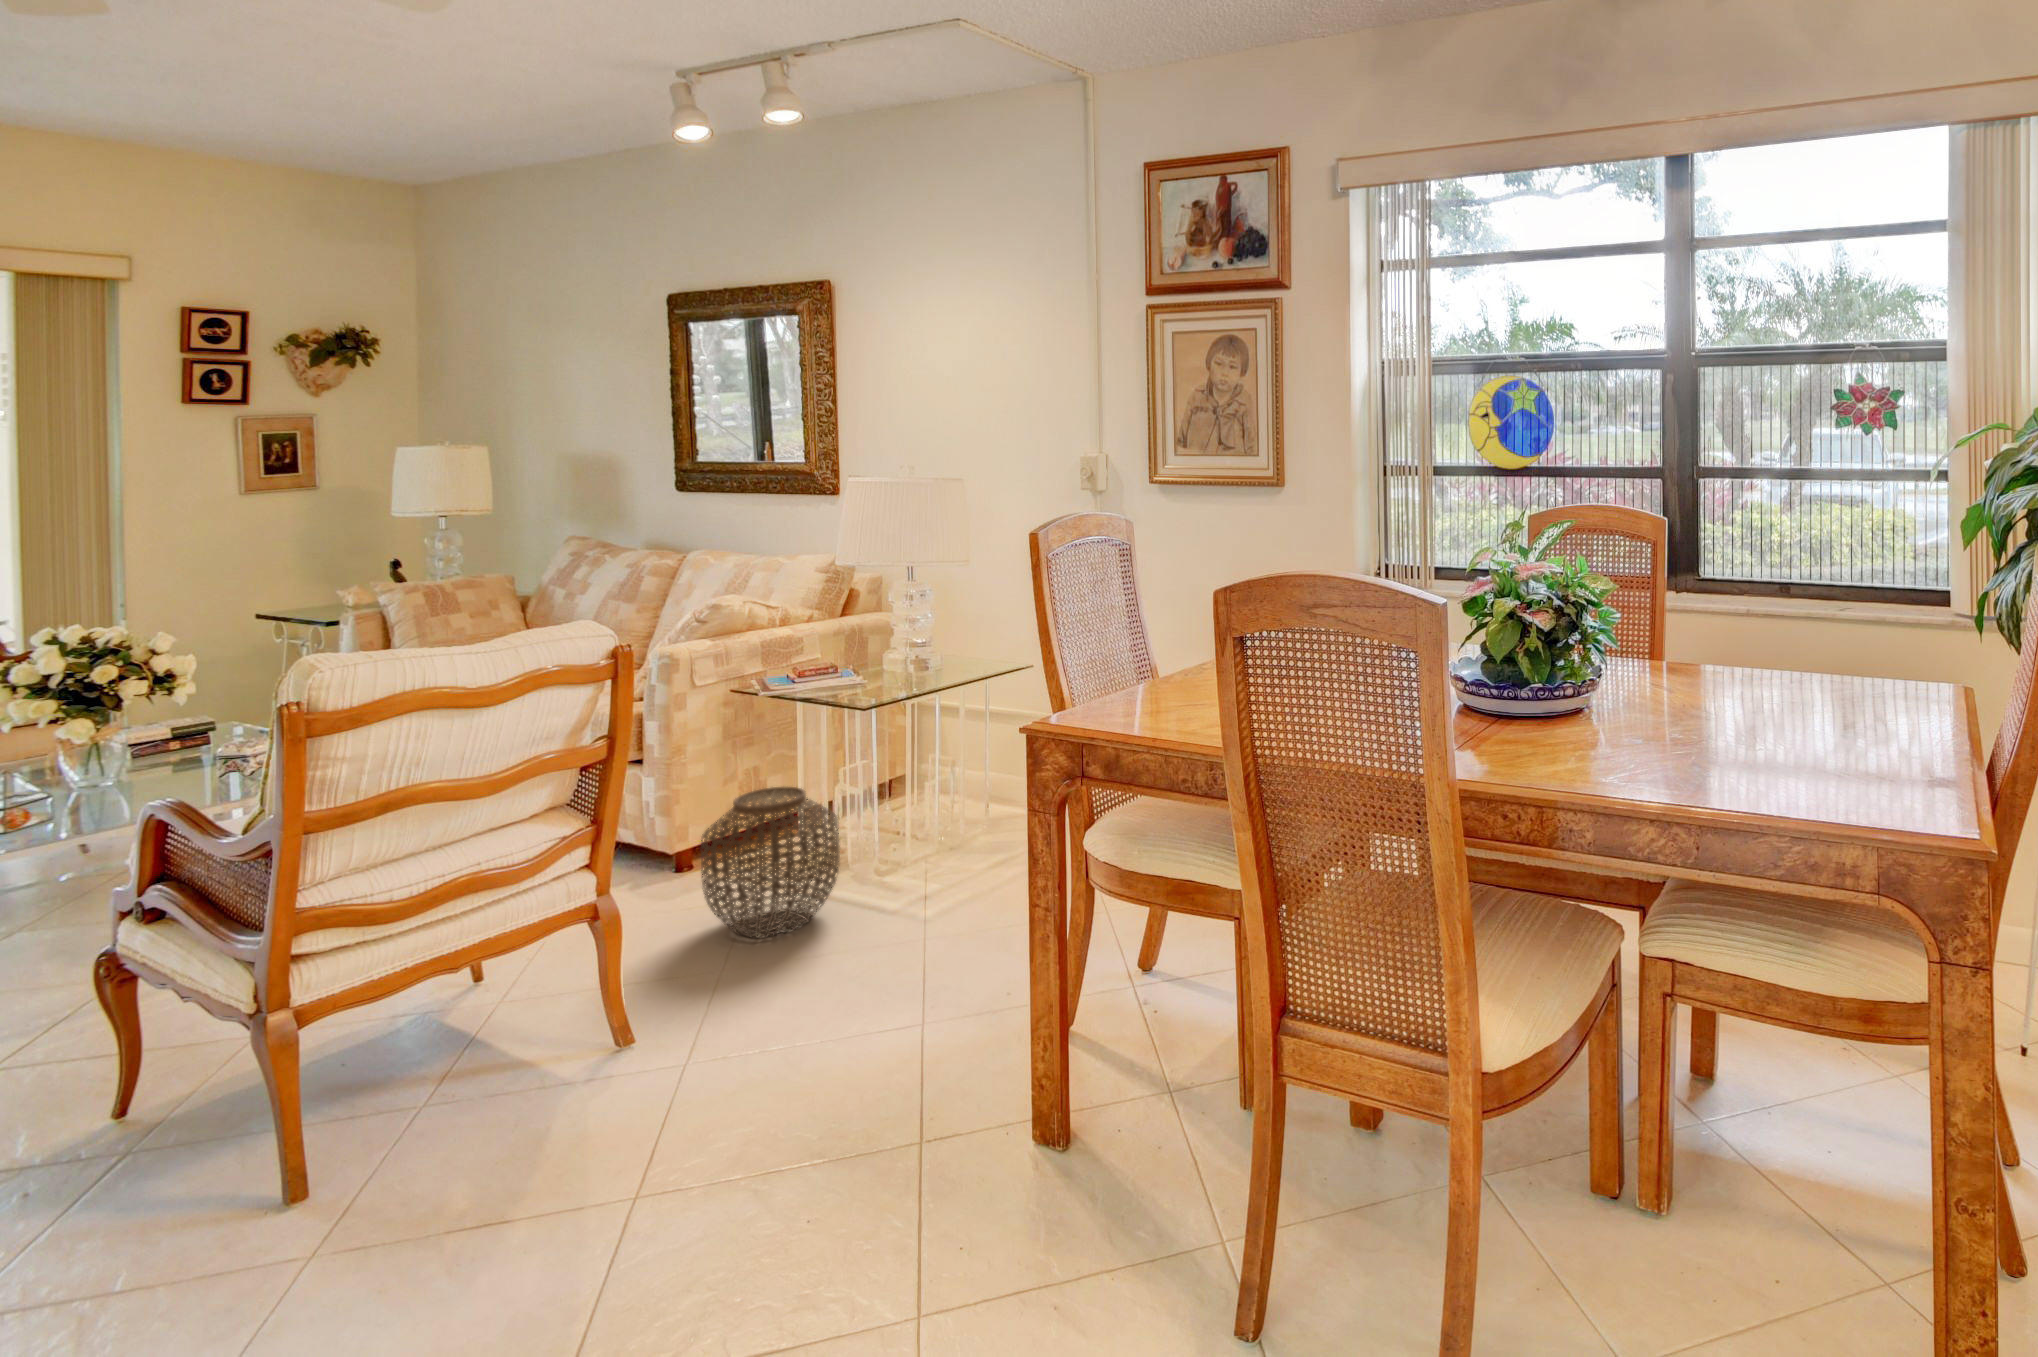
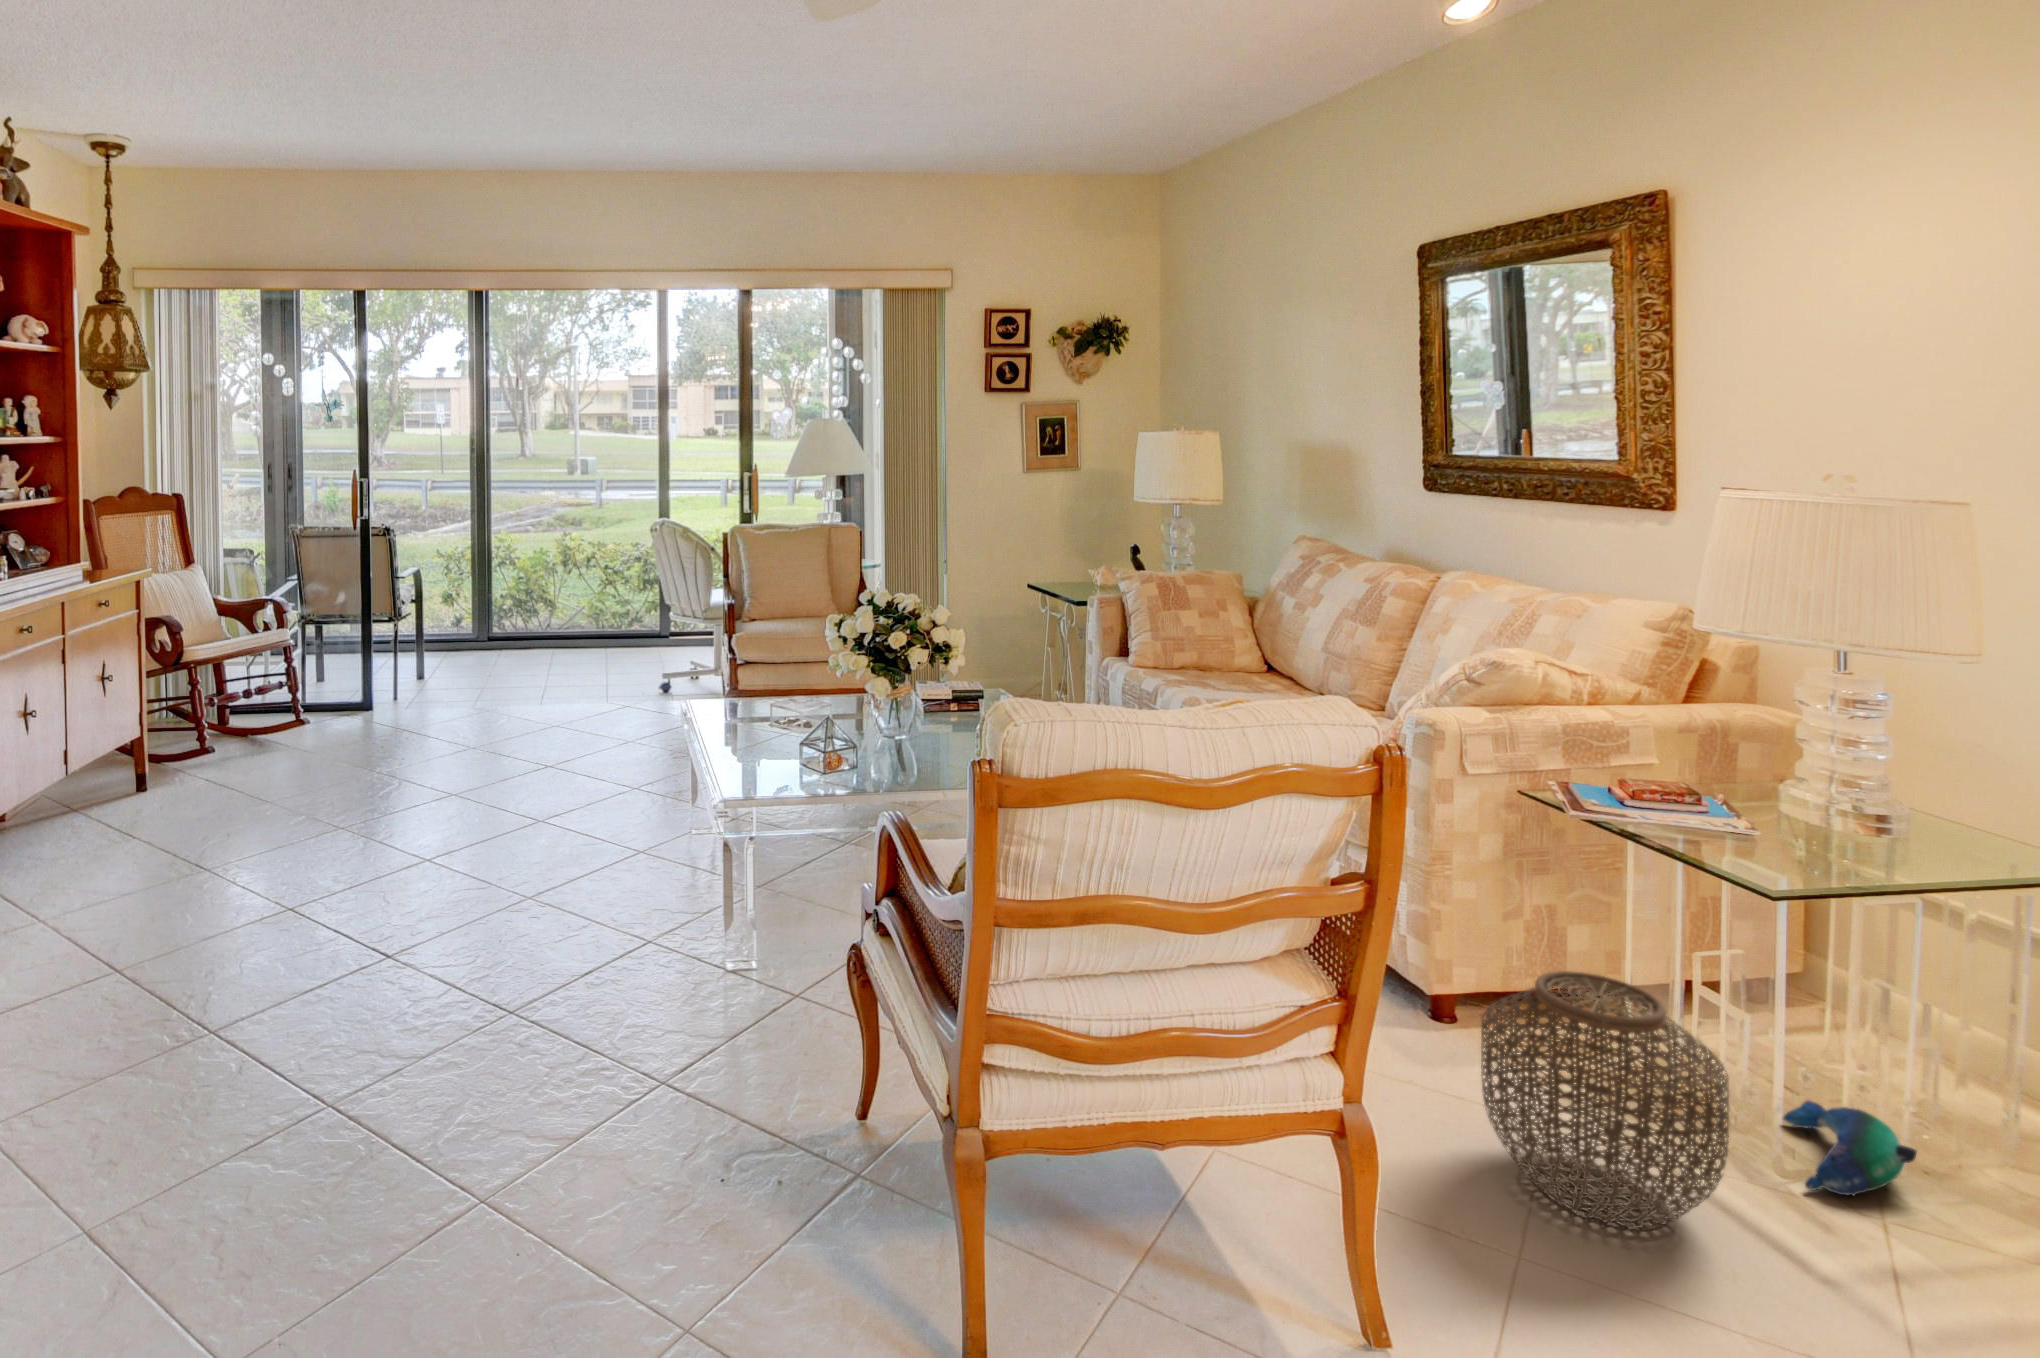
plush toy: none [880,828,935,879] -> present [1783,1101,1917,1196]

